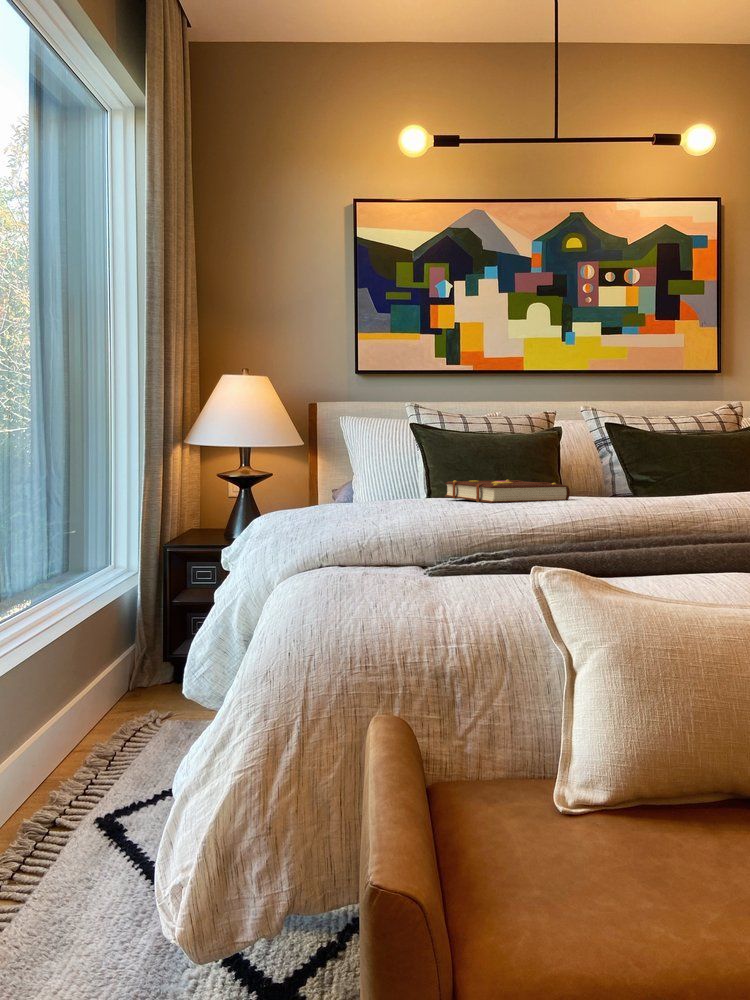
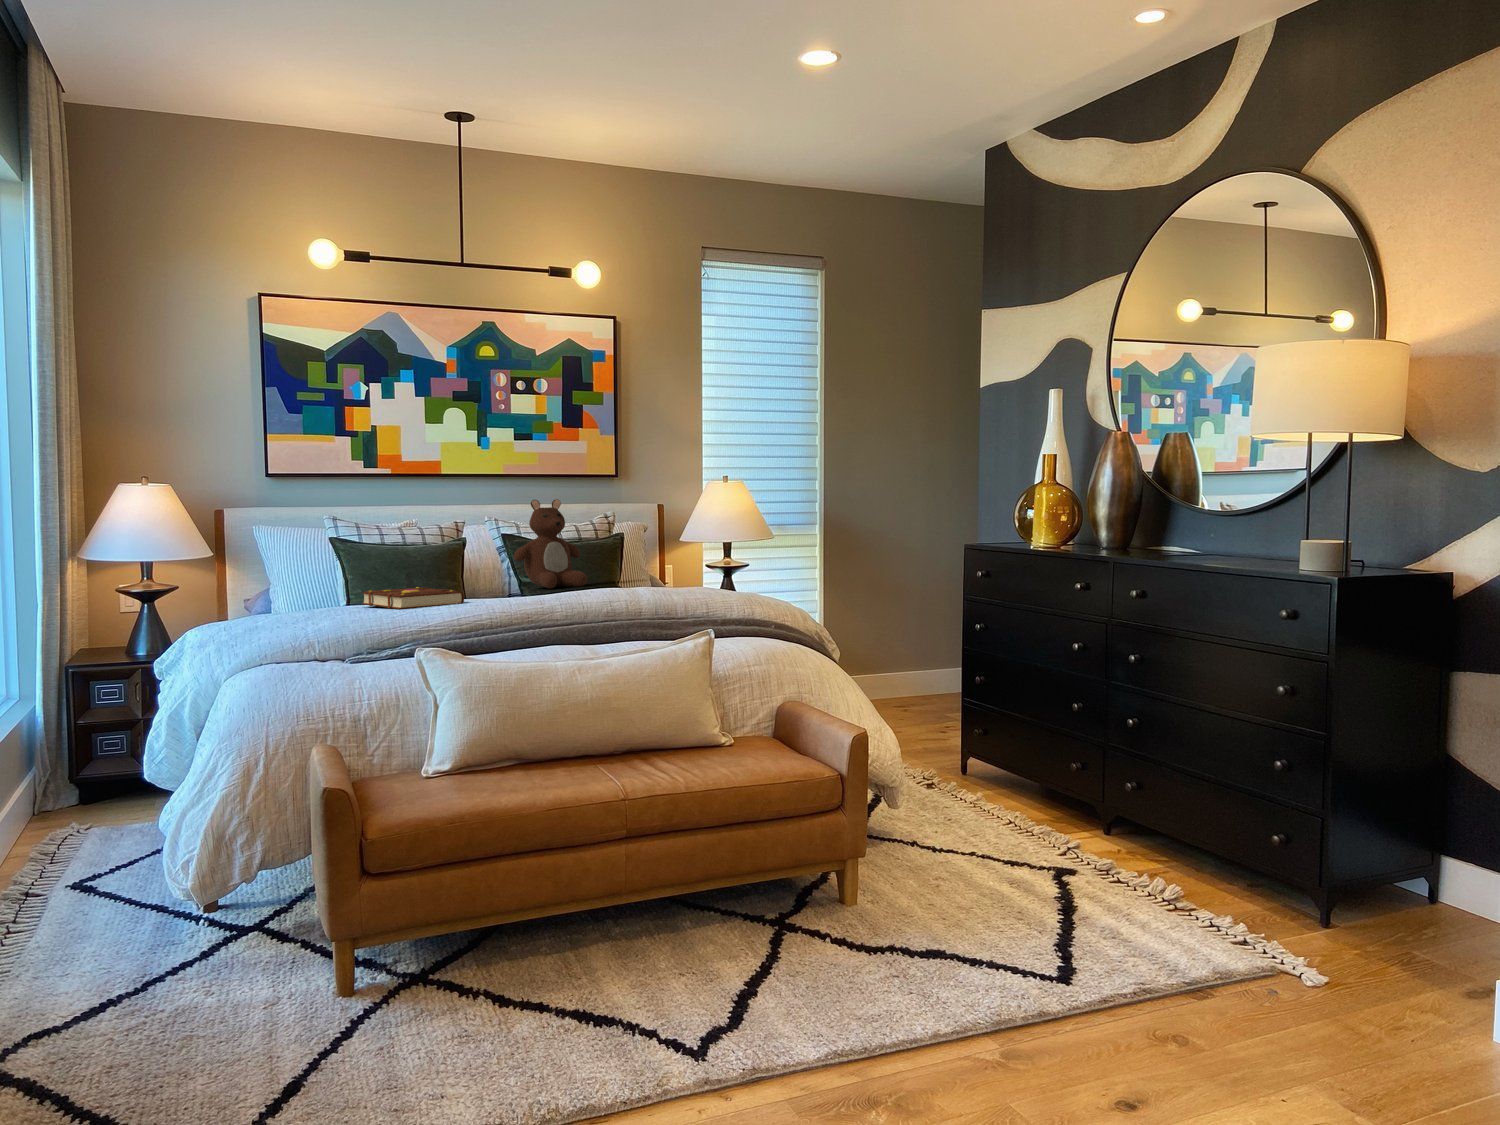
teddy bear: none [612,386,703,491] -> present [514,499,587,589]

